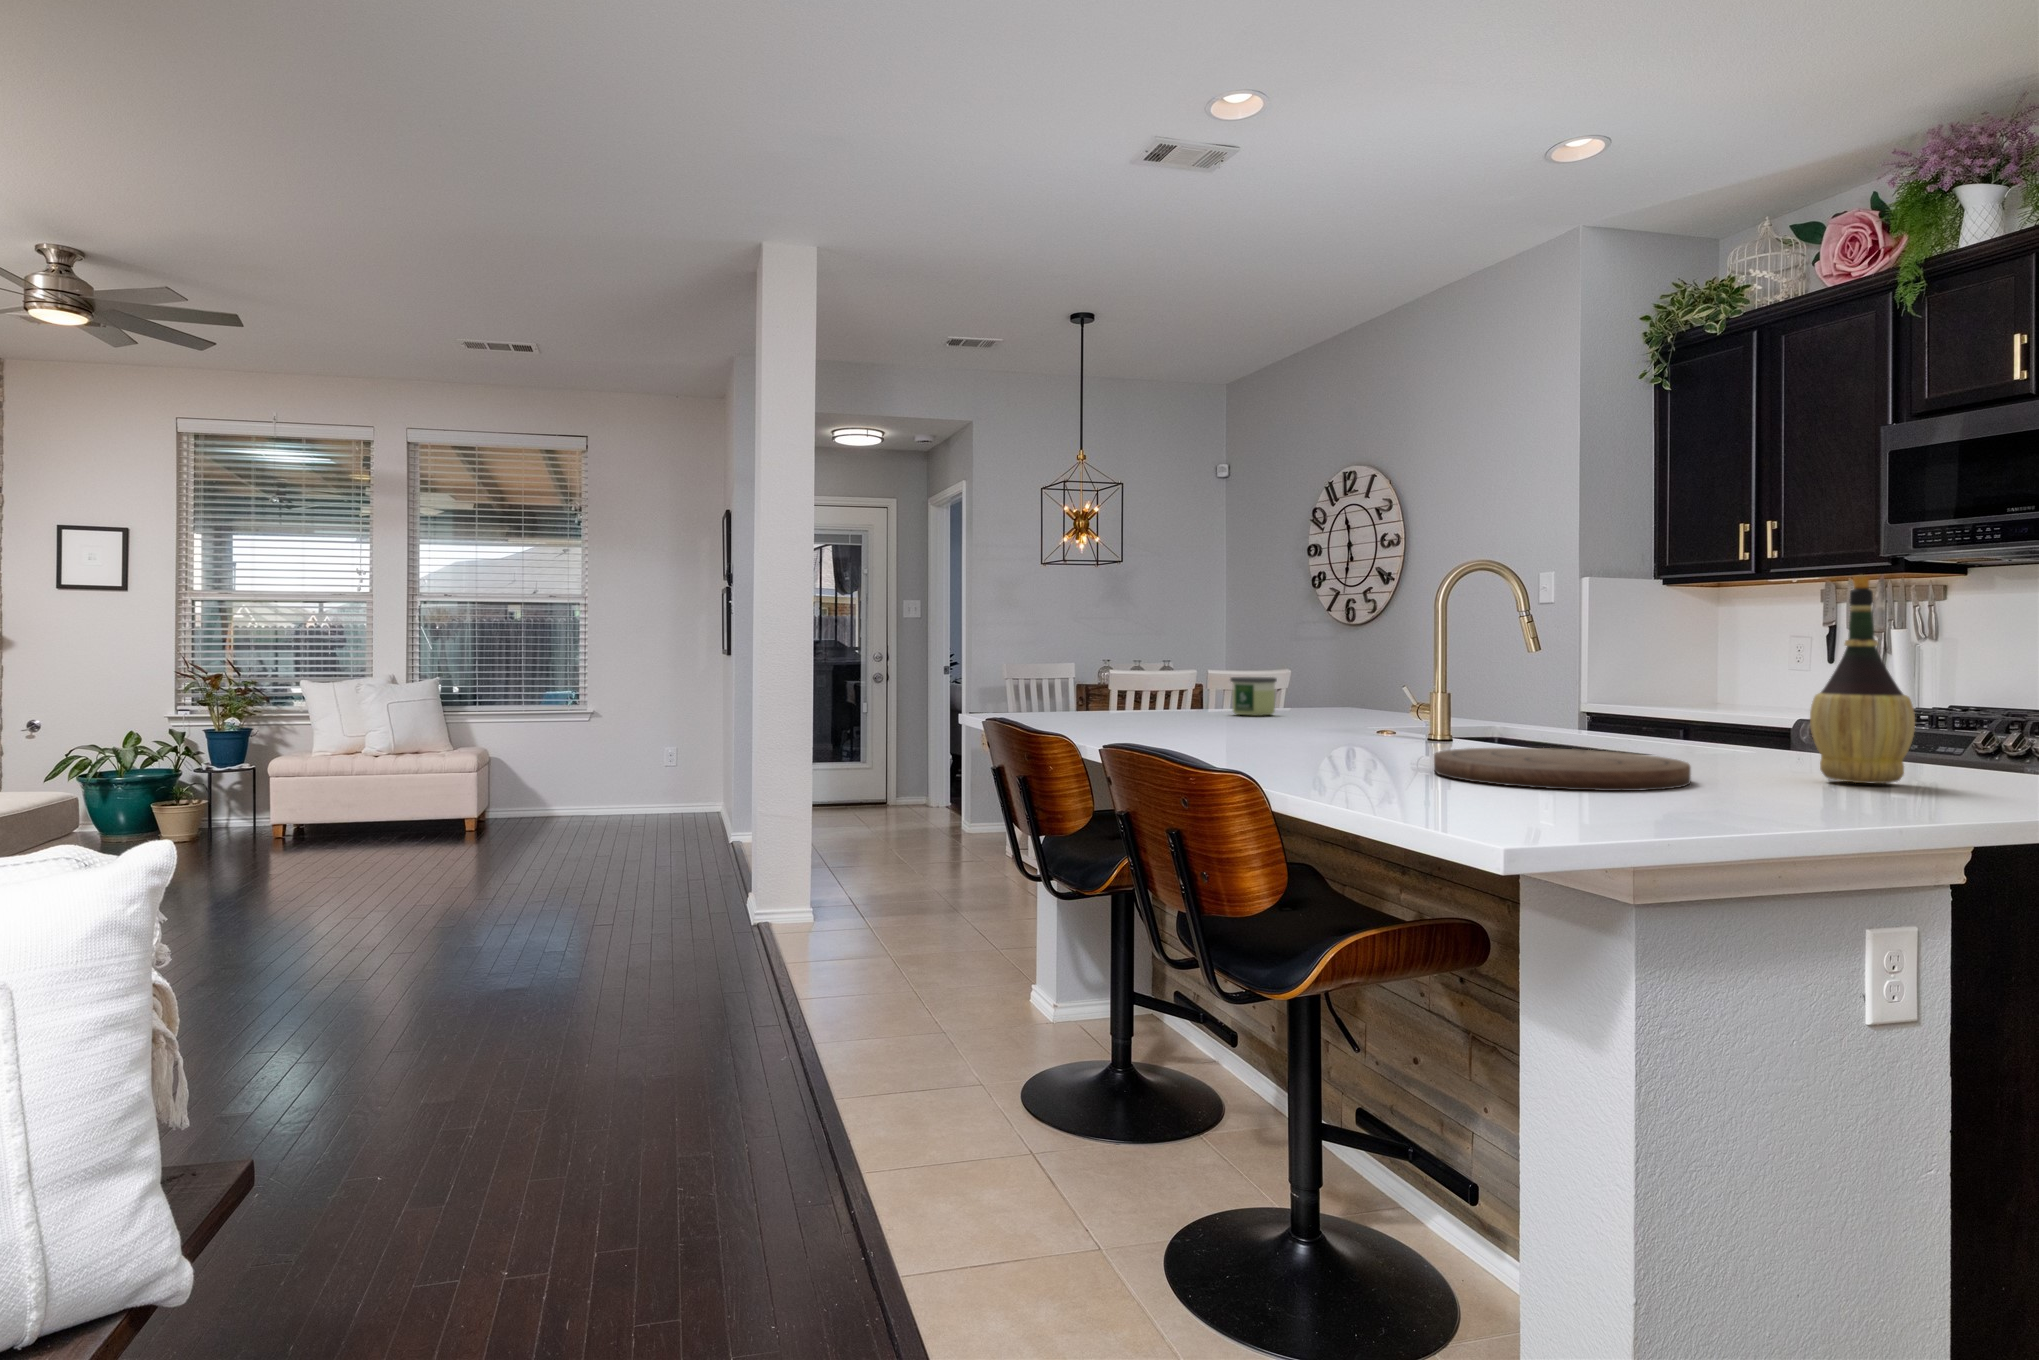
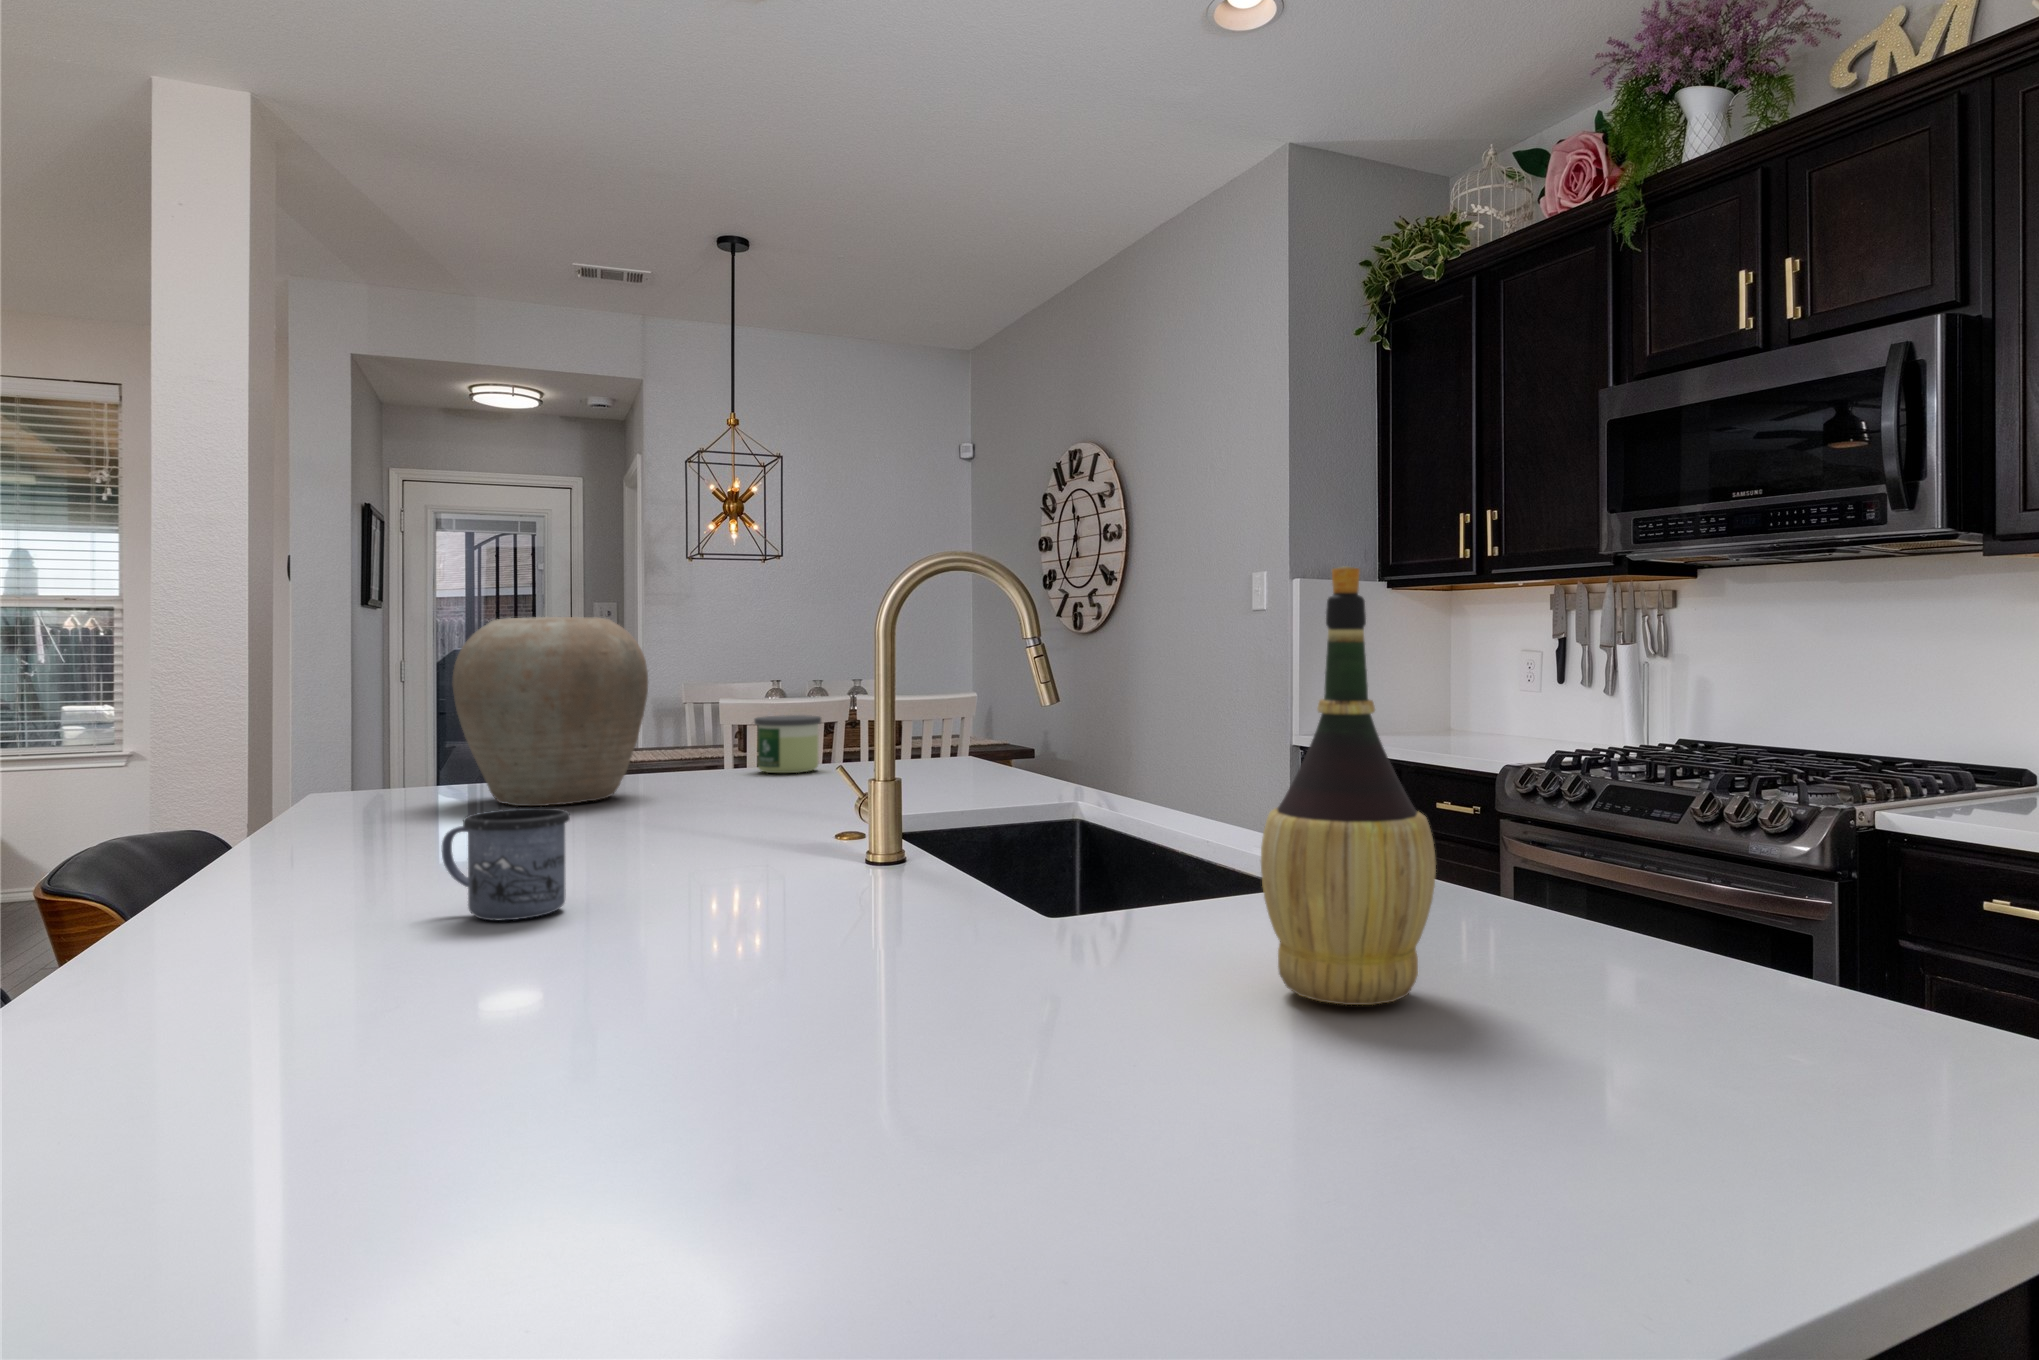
vase: none [1092,608,1208,726] -> present [453,617,648,806]
mug: none [1281,705,1350,759] -> present [442,808,570,920]
cutting board: present [1434,748,1691,791] -> none [518,899,1027,1076]

